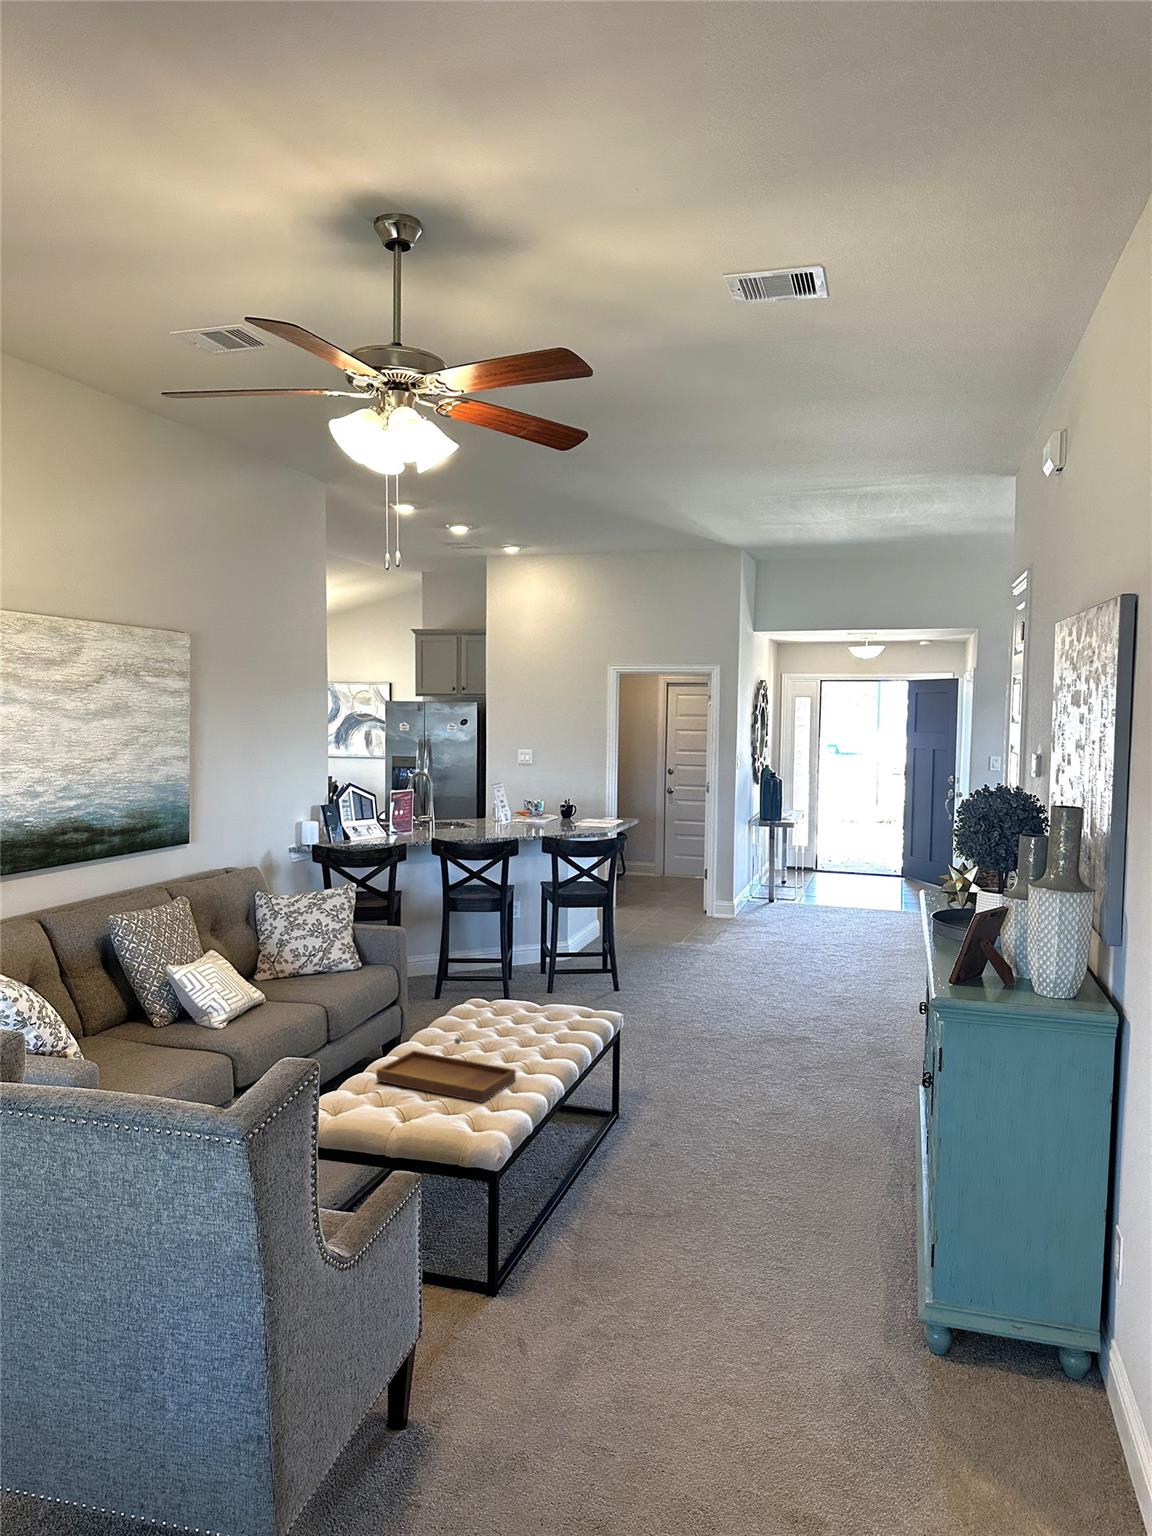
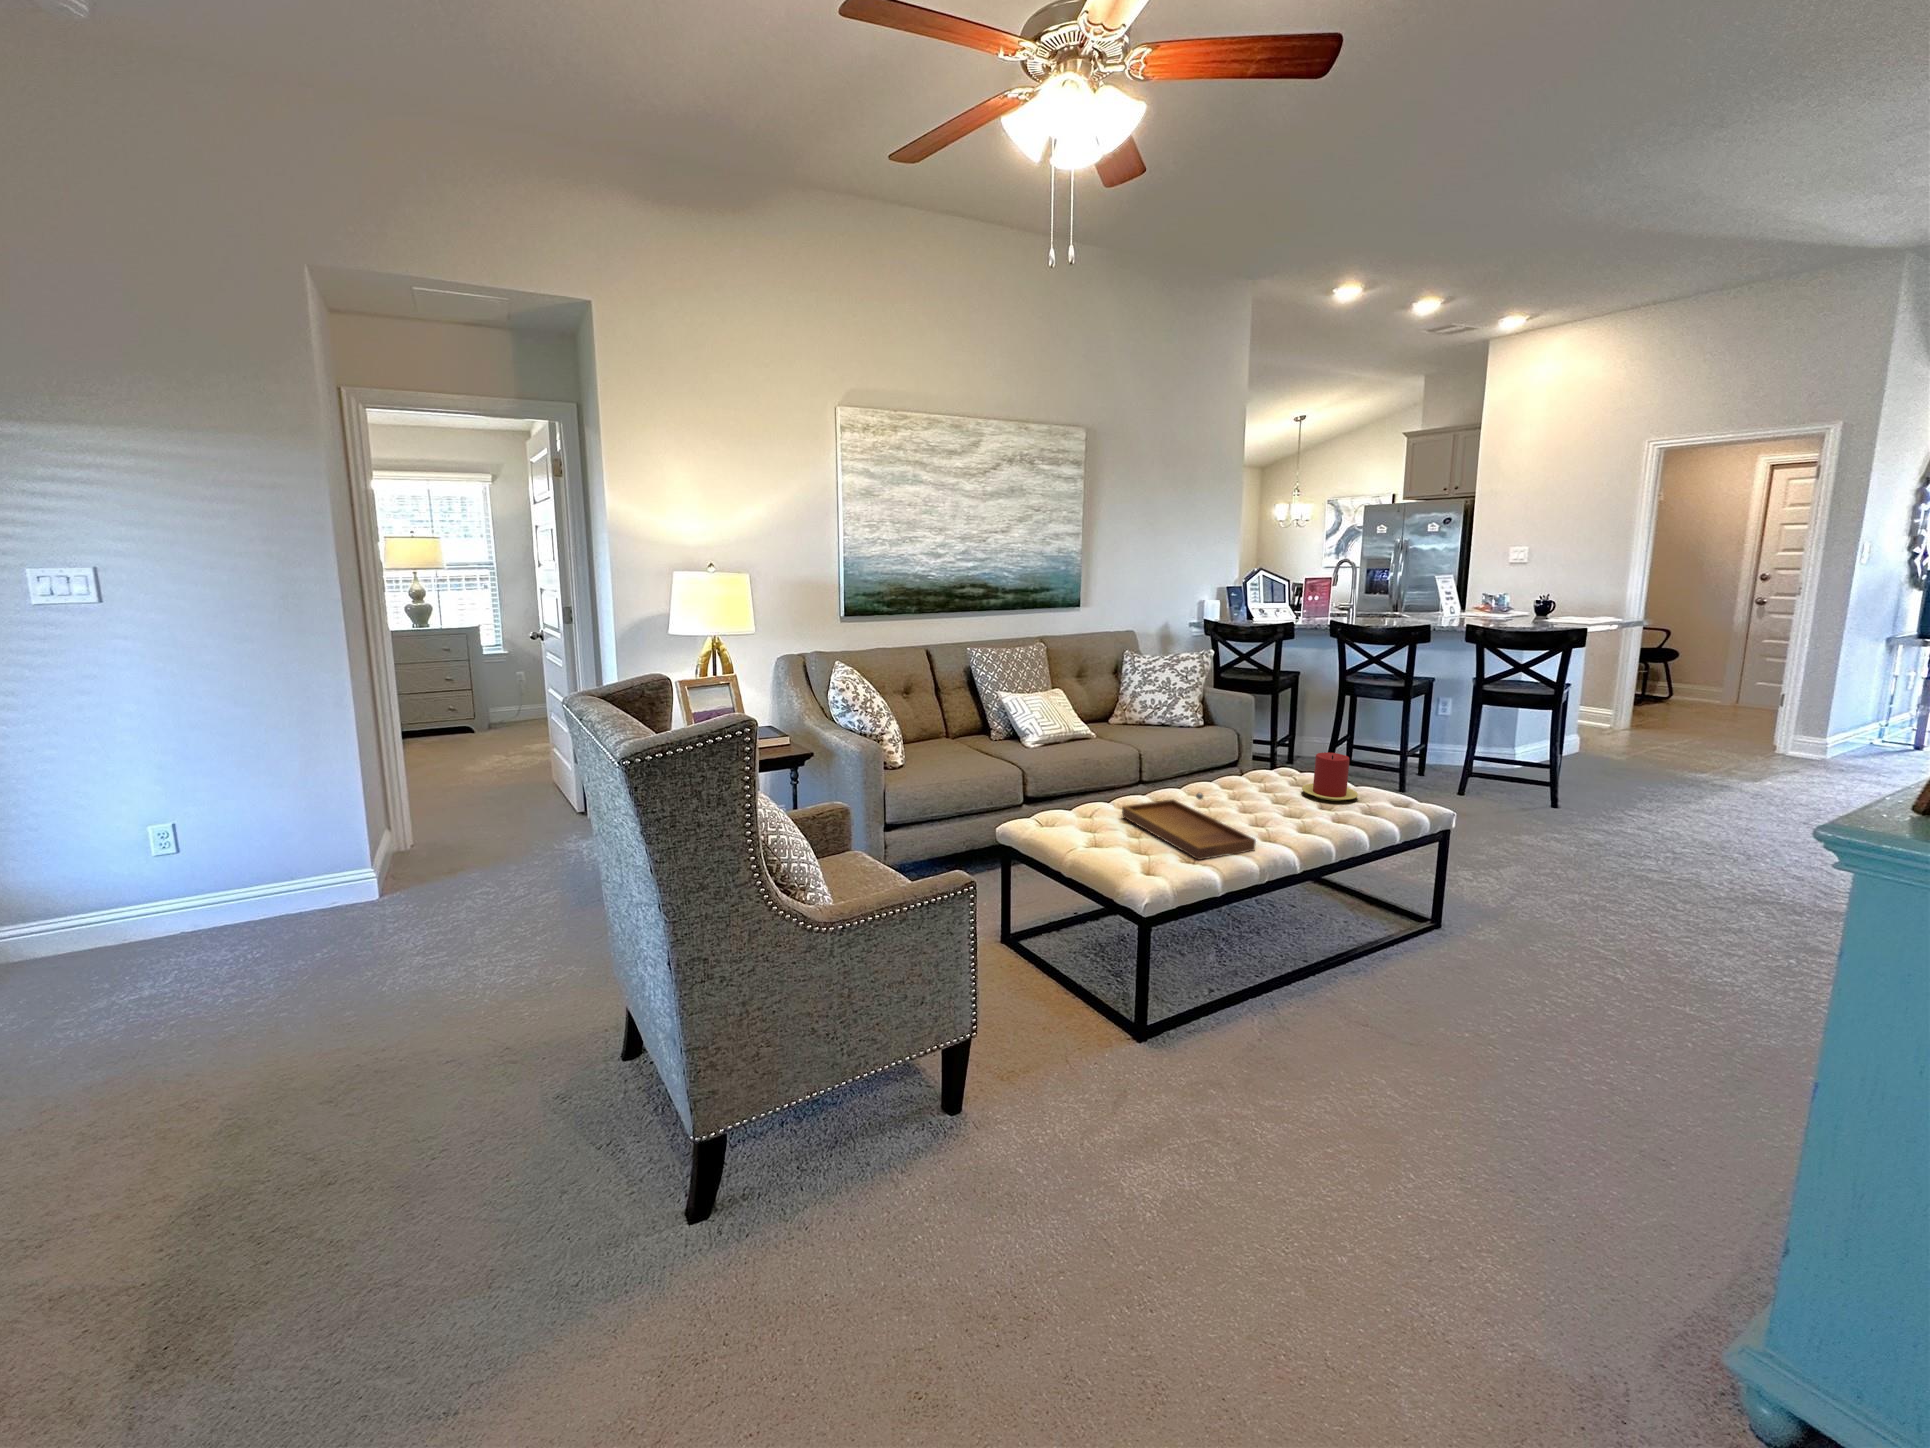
candle: none [500,975,546,1020] -> present [1302,753,1358,801]

